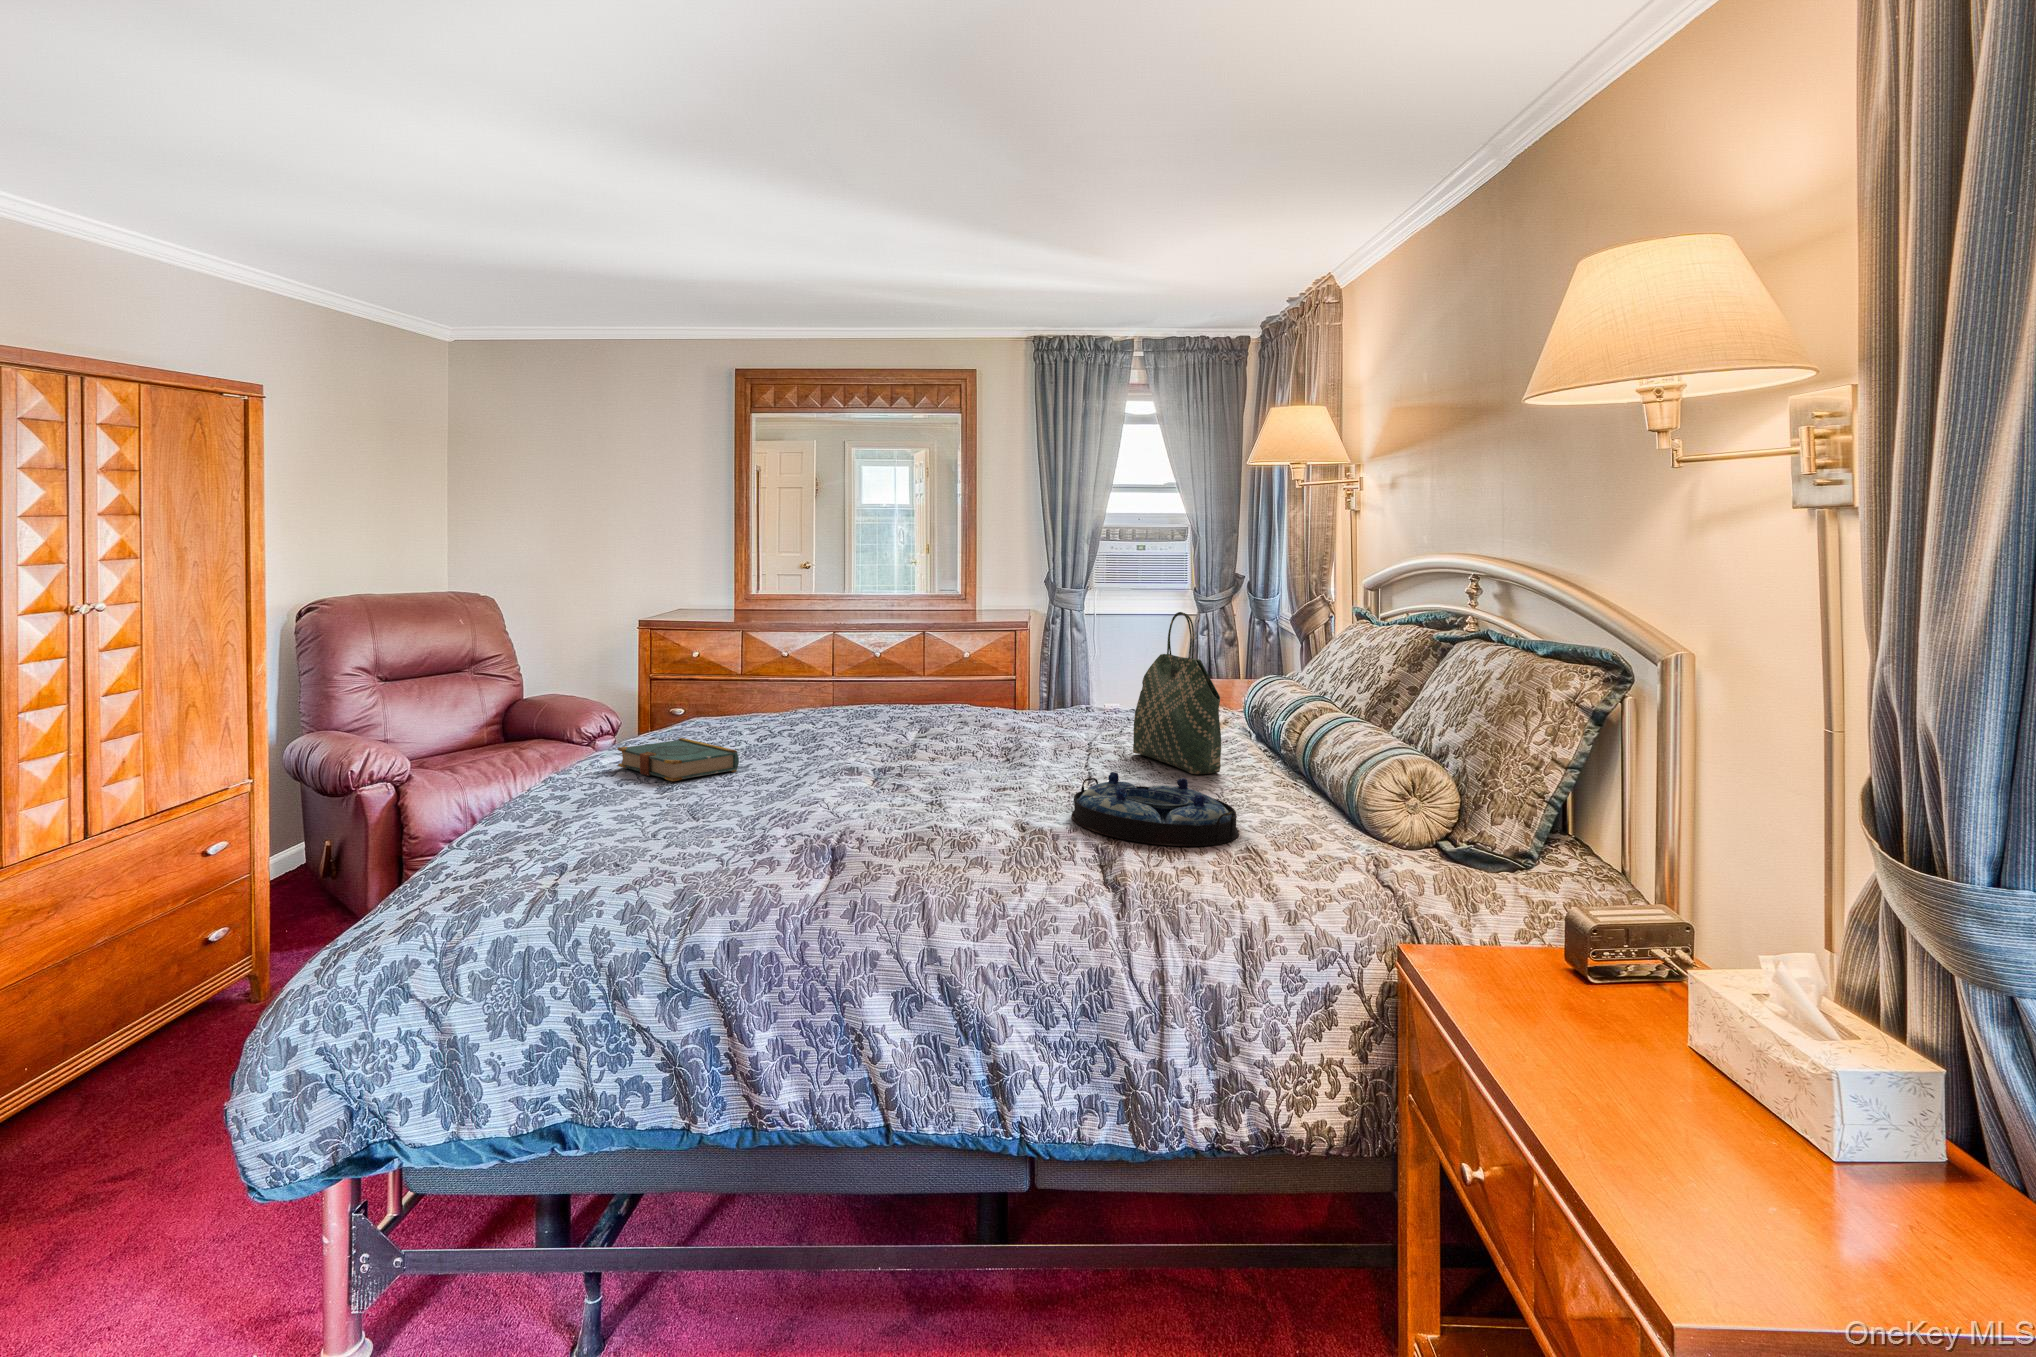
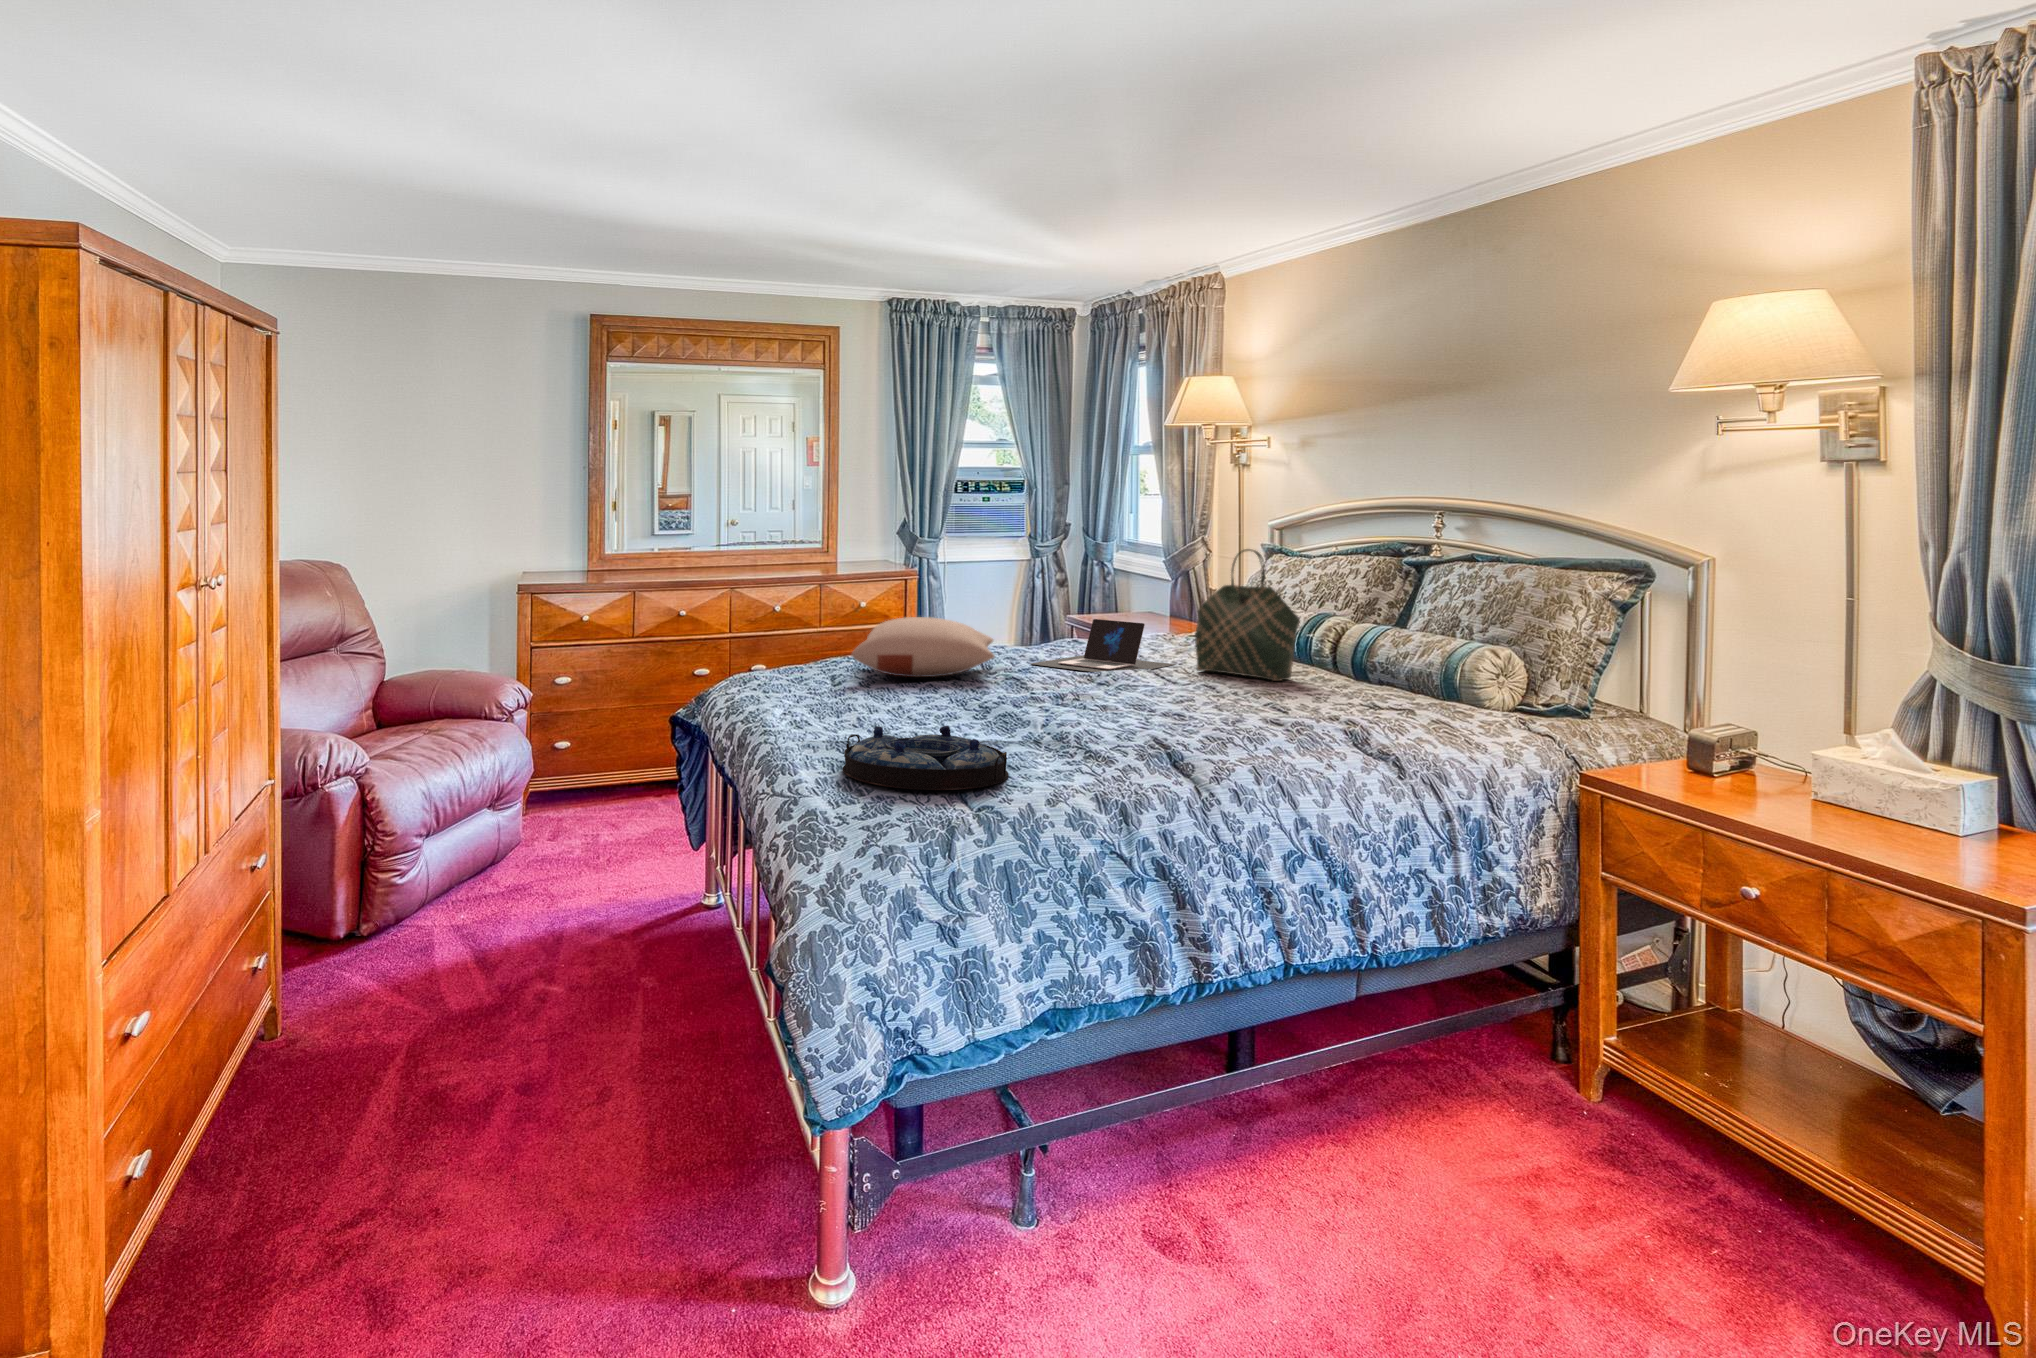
pillow: none [735,671,934,735] -> present [852,617,995,677]
laptop: none [974,684,1135,750] -> present [1030,619,1175,672]
book: present [618,738,739,781] -> none [819,685,932,722]
serving tray: present [1071,772,1239,846] -> present [842,726,1009,790]

